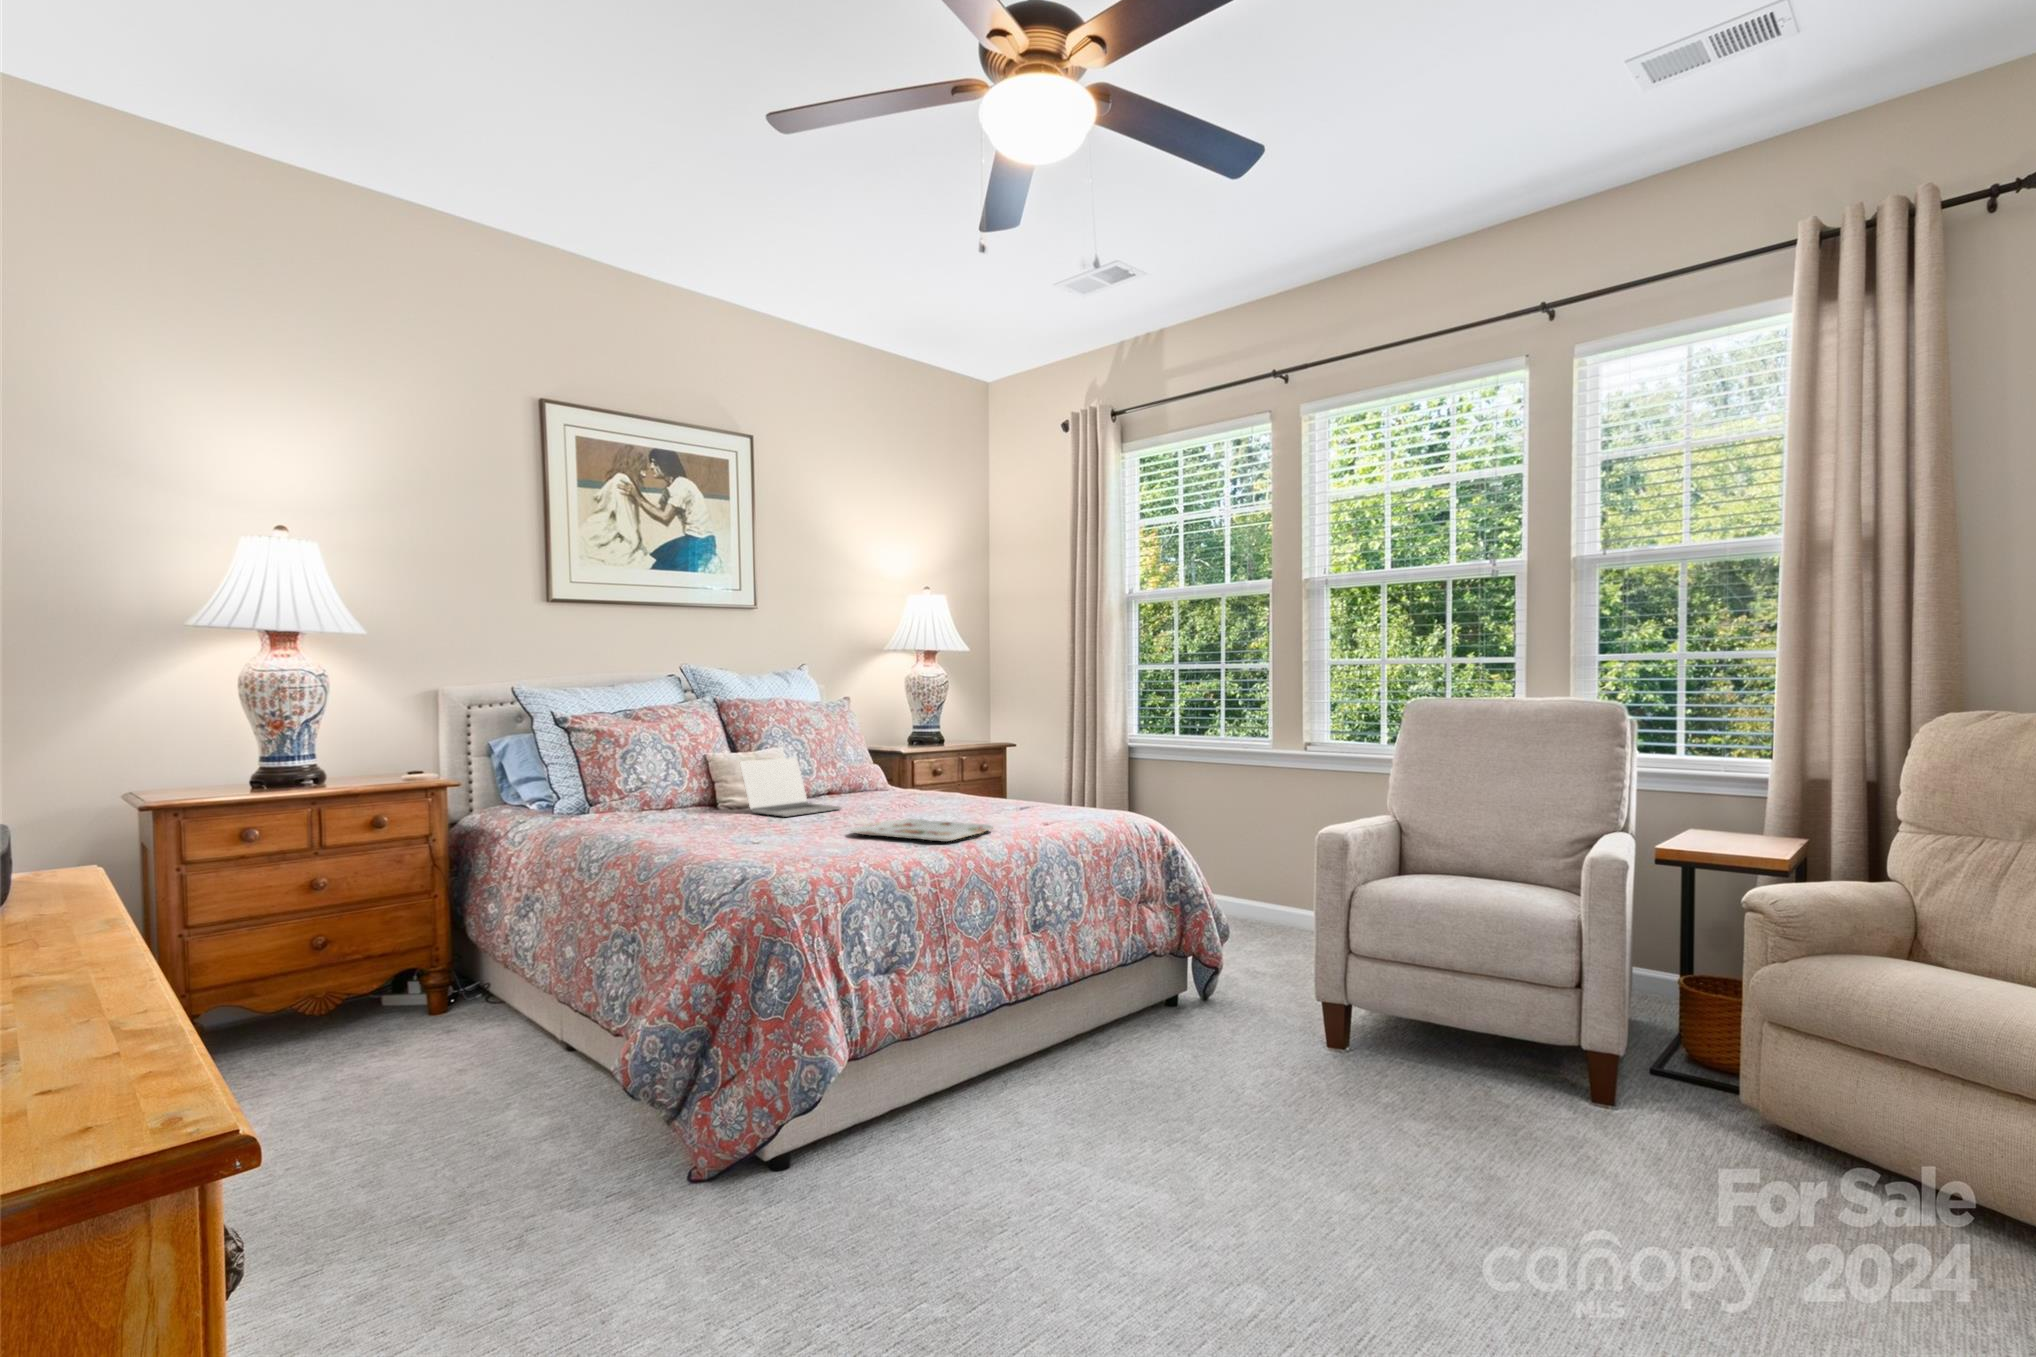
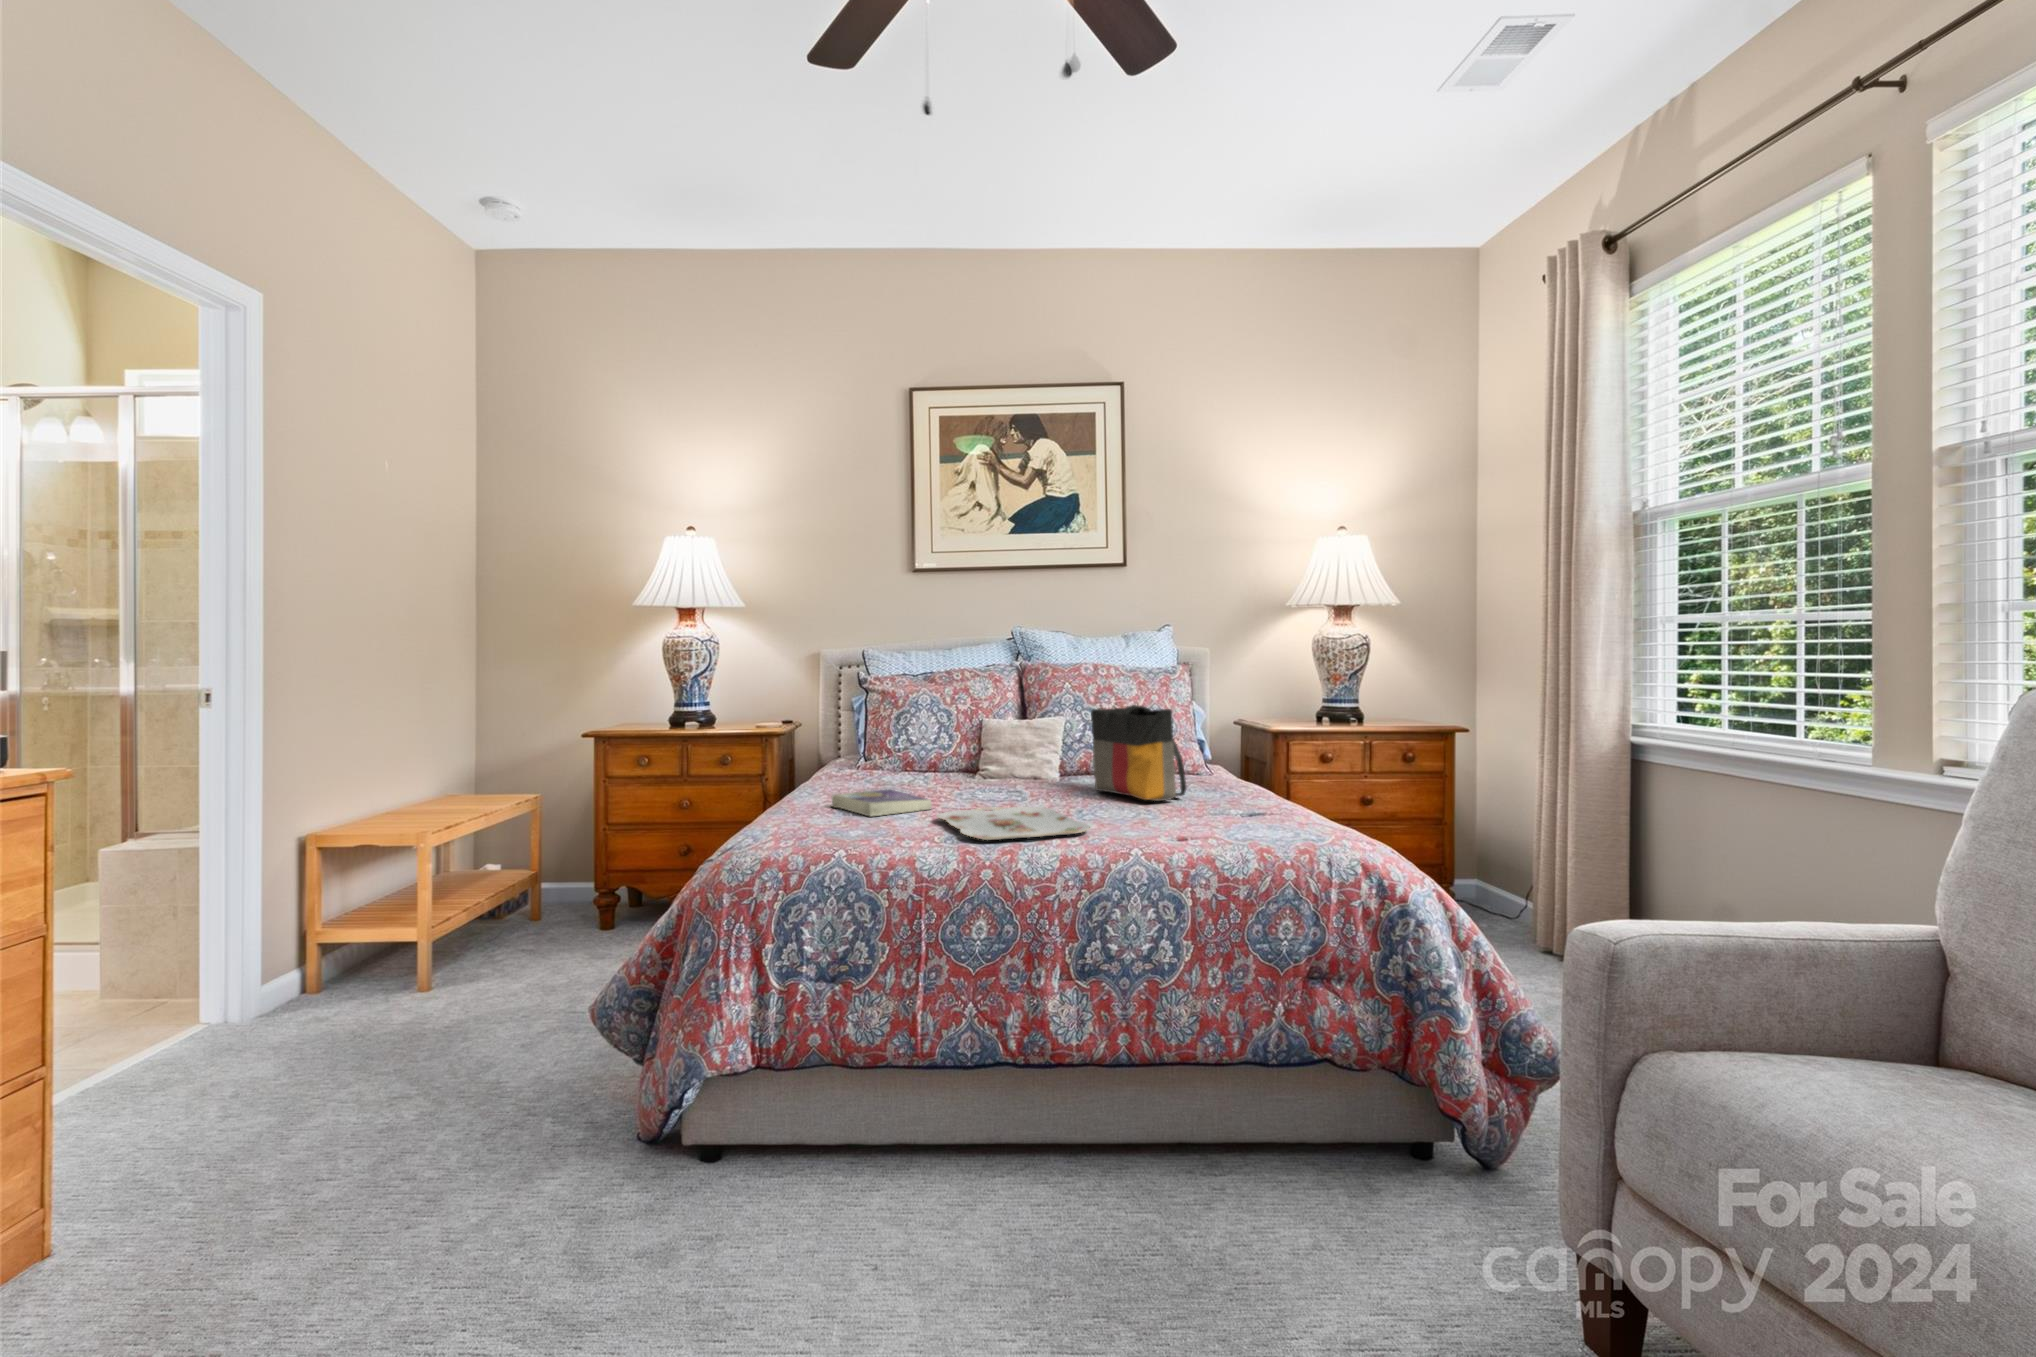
tote bag: none [876,733,967,809] -> present [1091,705,1187,801]
laptop: present [740,757,841,817] -> none [965,727,1054,790]
book: none [712,821,812,841] -> present [832,790,932,816]

